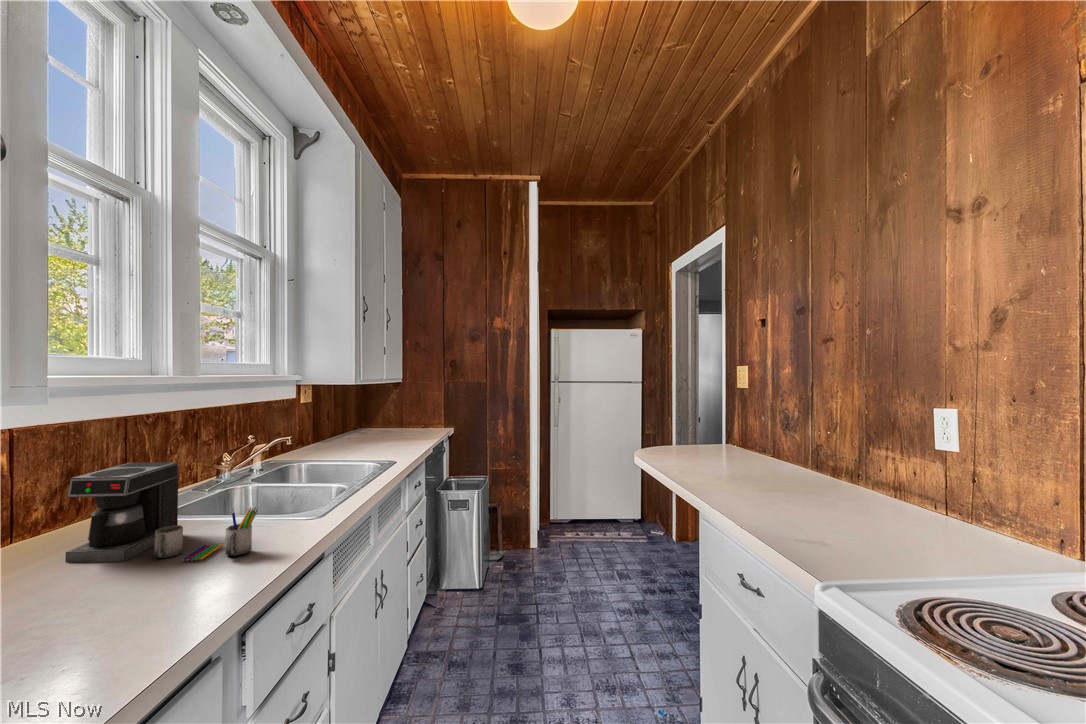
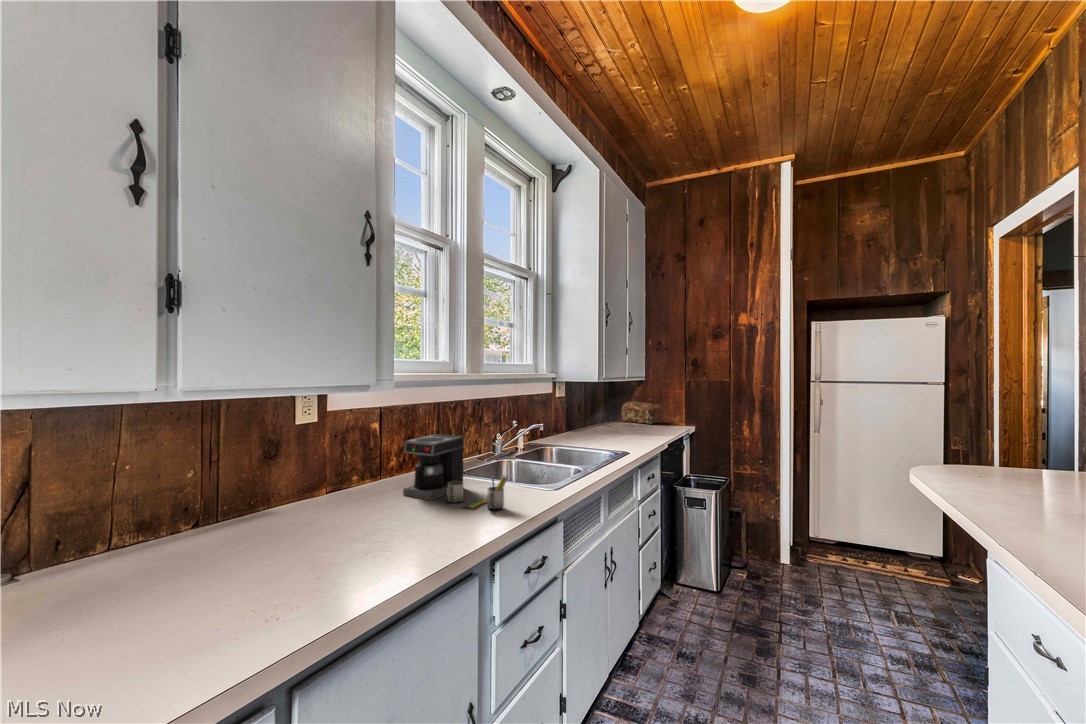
bread loaf: none [375,406,421,429] -> present [622,402,663,424]

